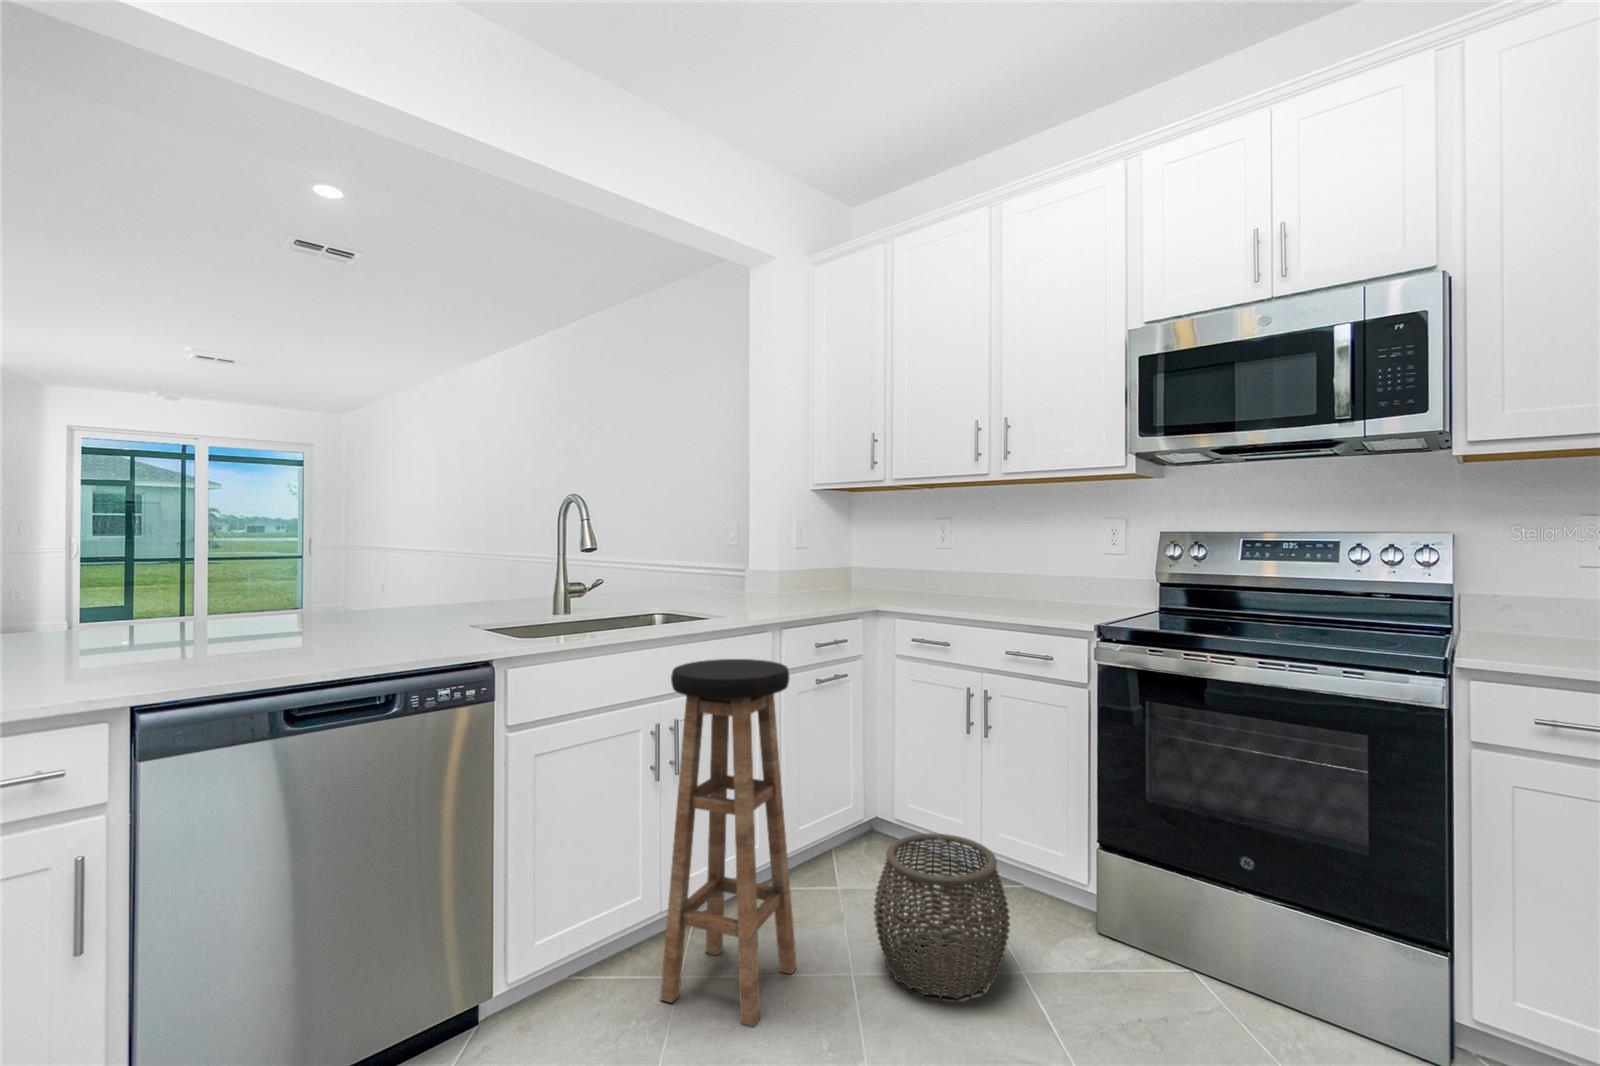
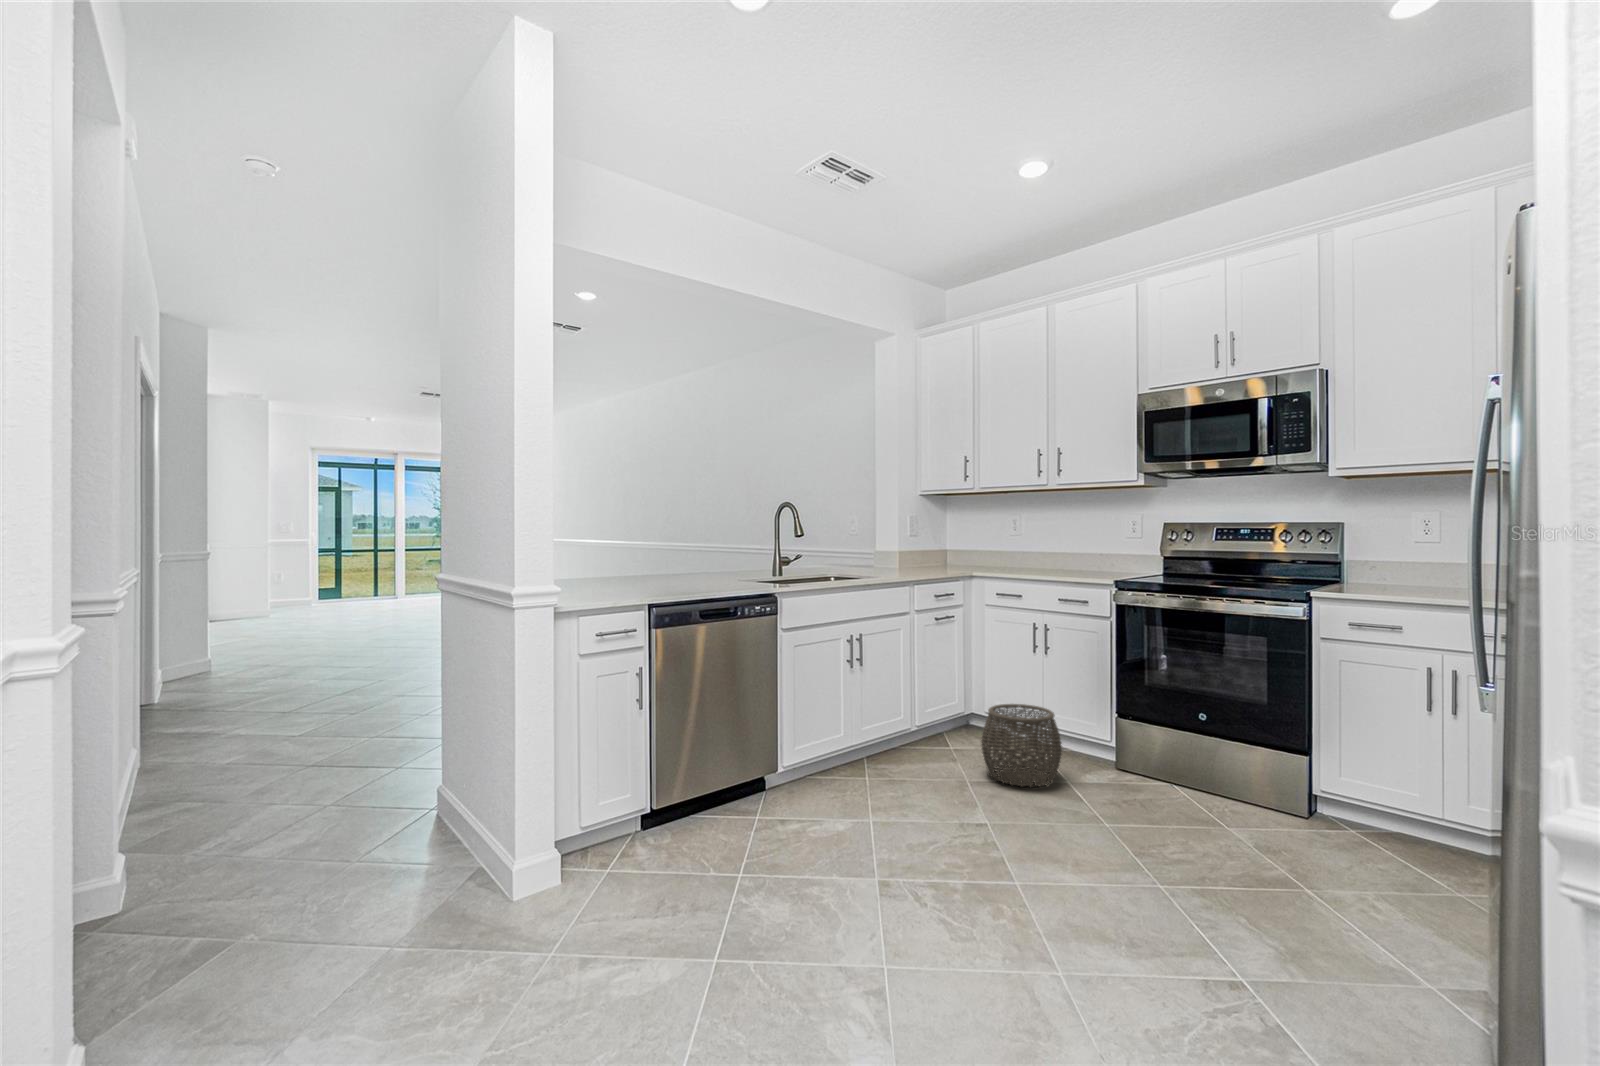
bar stool: present [660,659,797,1026] -> none [862,598,935,793]

